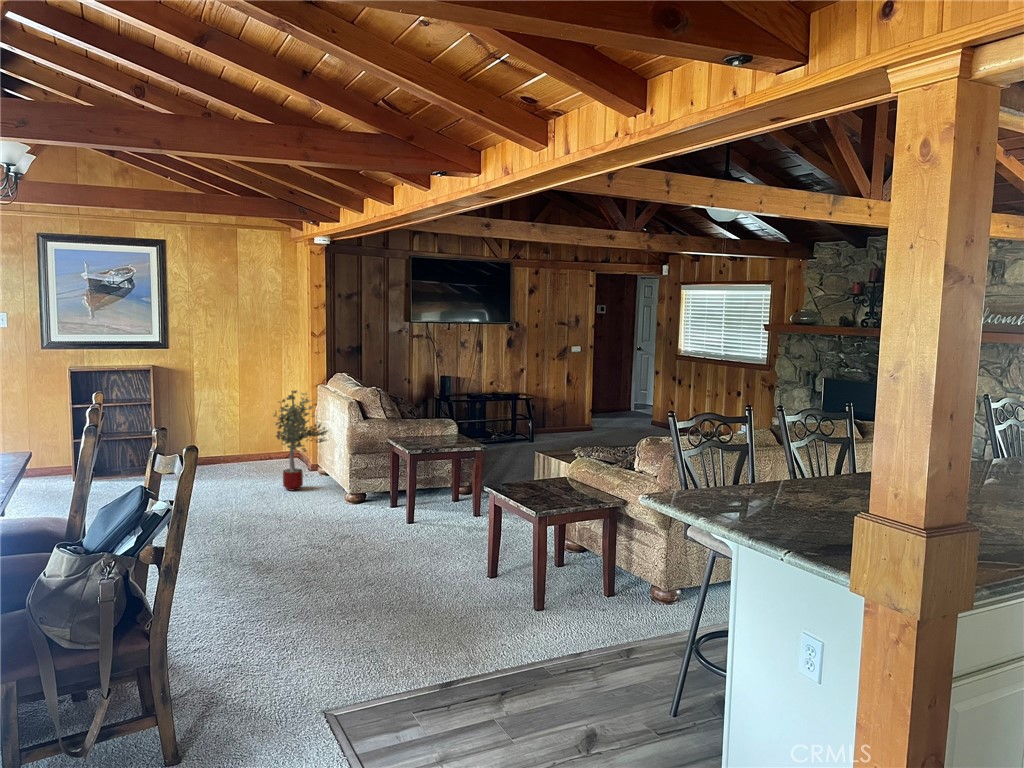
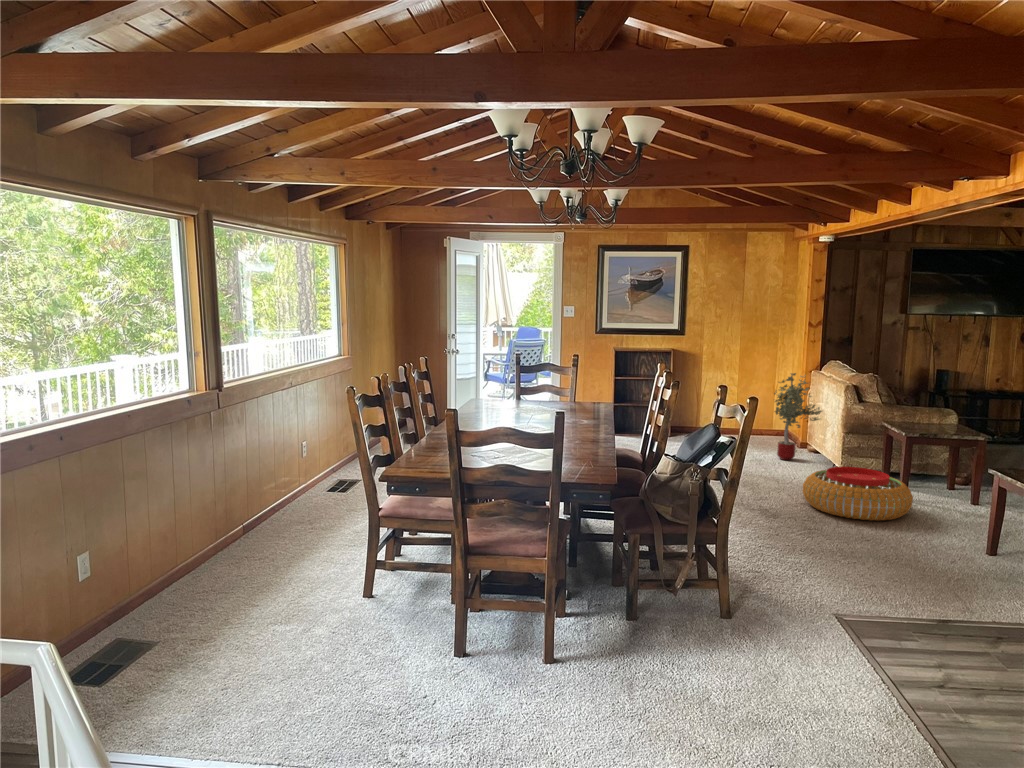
pouf: none [303,495,418,559] -> present [803,466,913,520]

